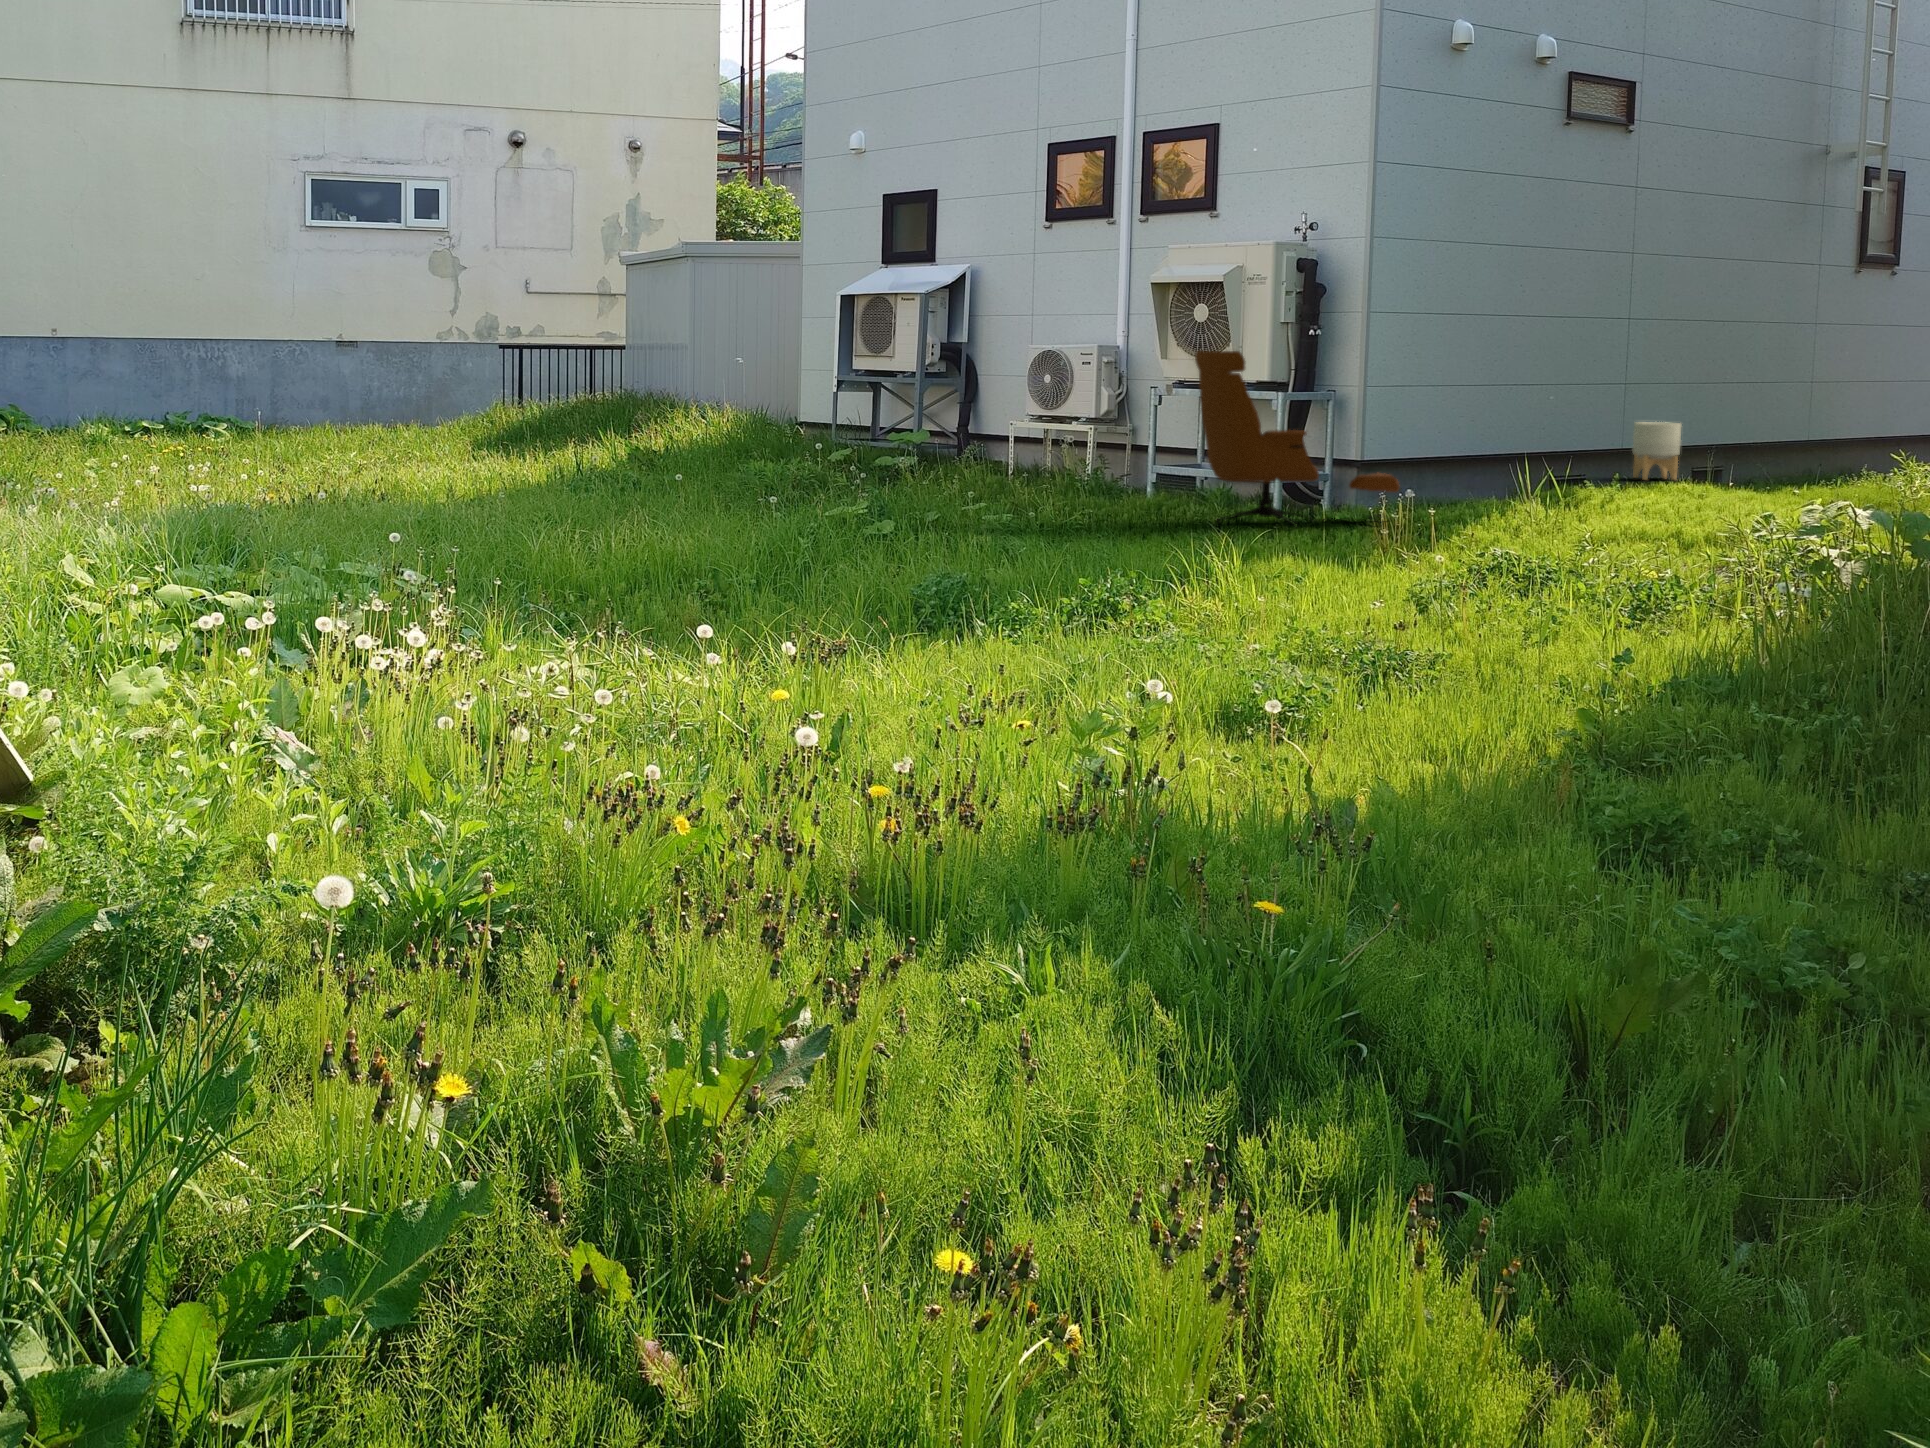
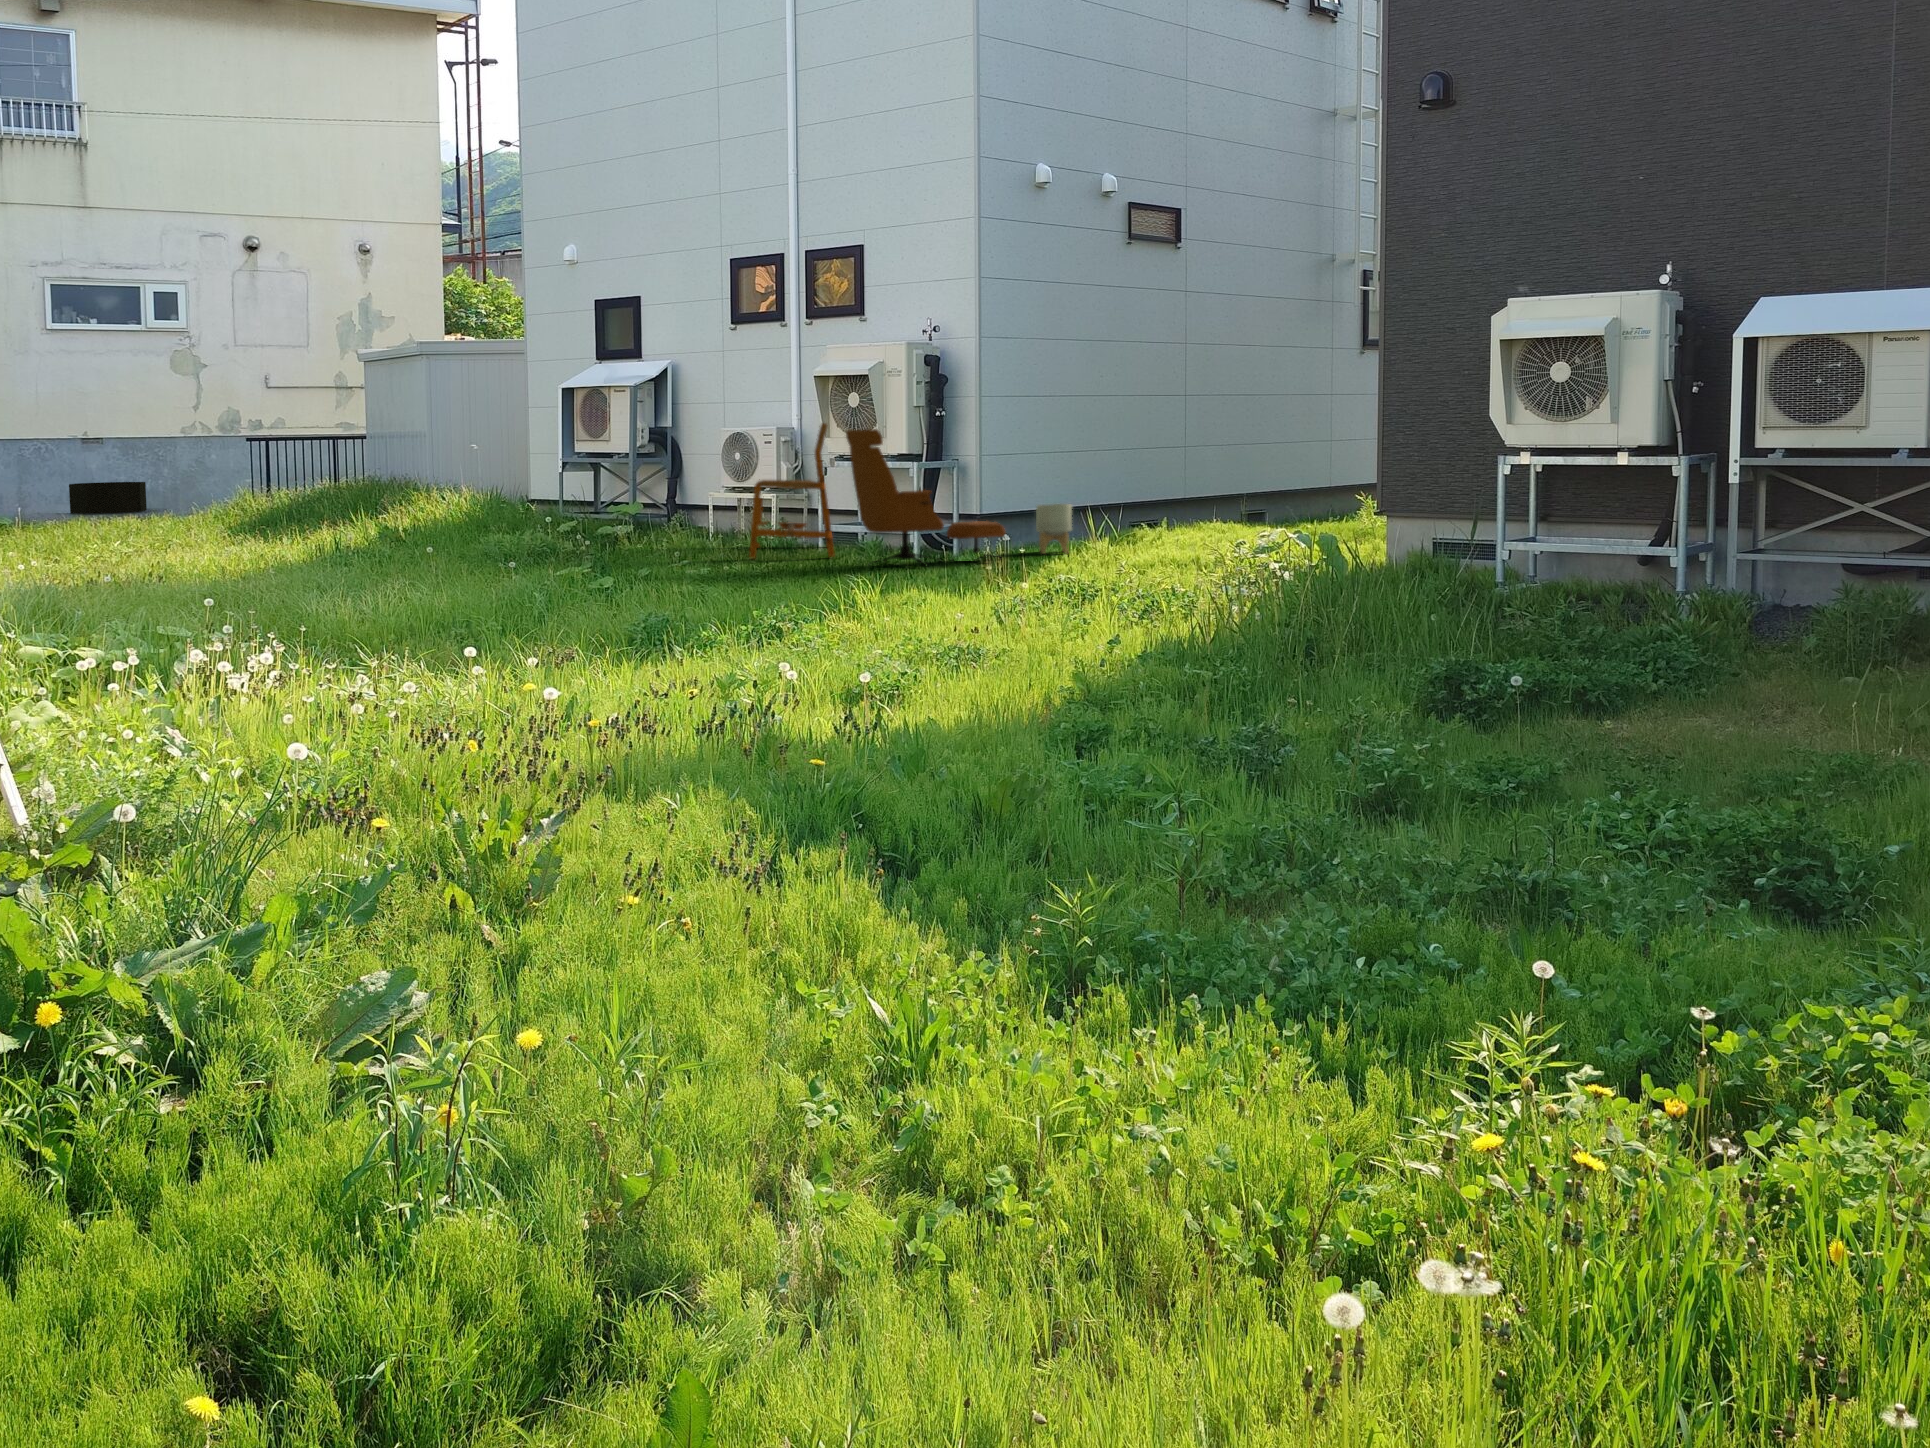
bench: none [1060,341,1169,507] -> present [749,423,835,558]
basket: none [320,385,397,418] -> present [69,482,147,514]
planter: present [1633,422,1681,480] -> present [1036,504,1072,554]

